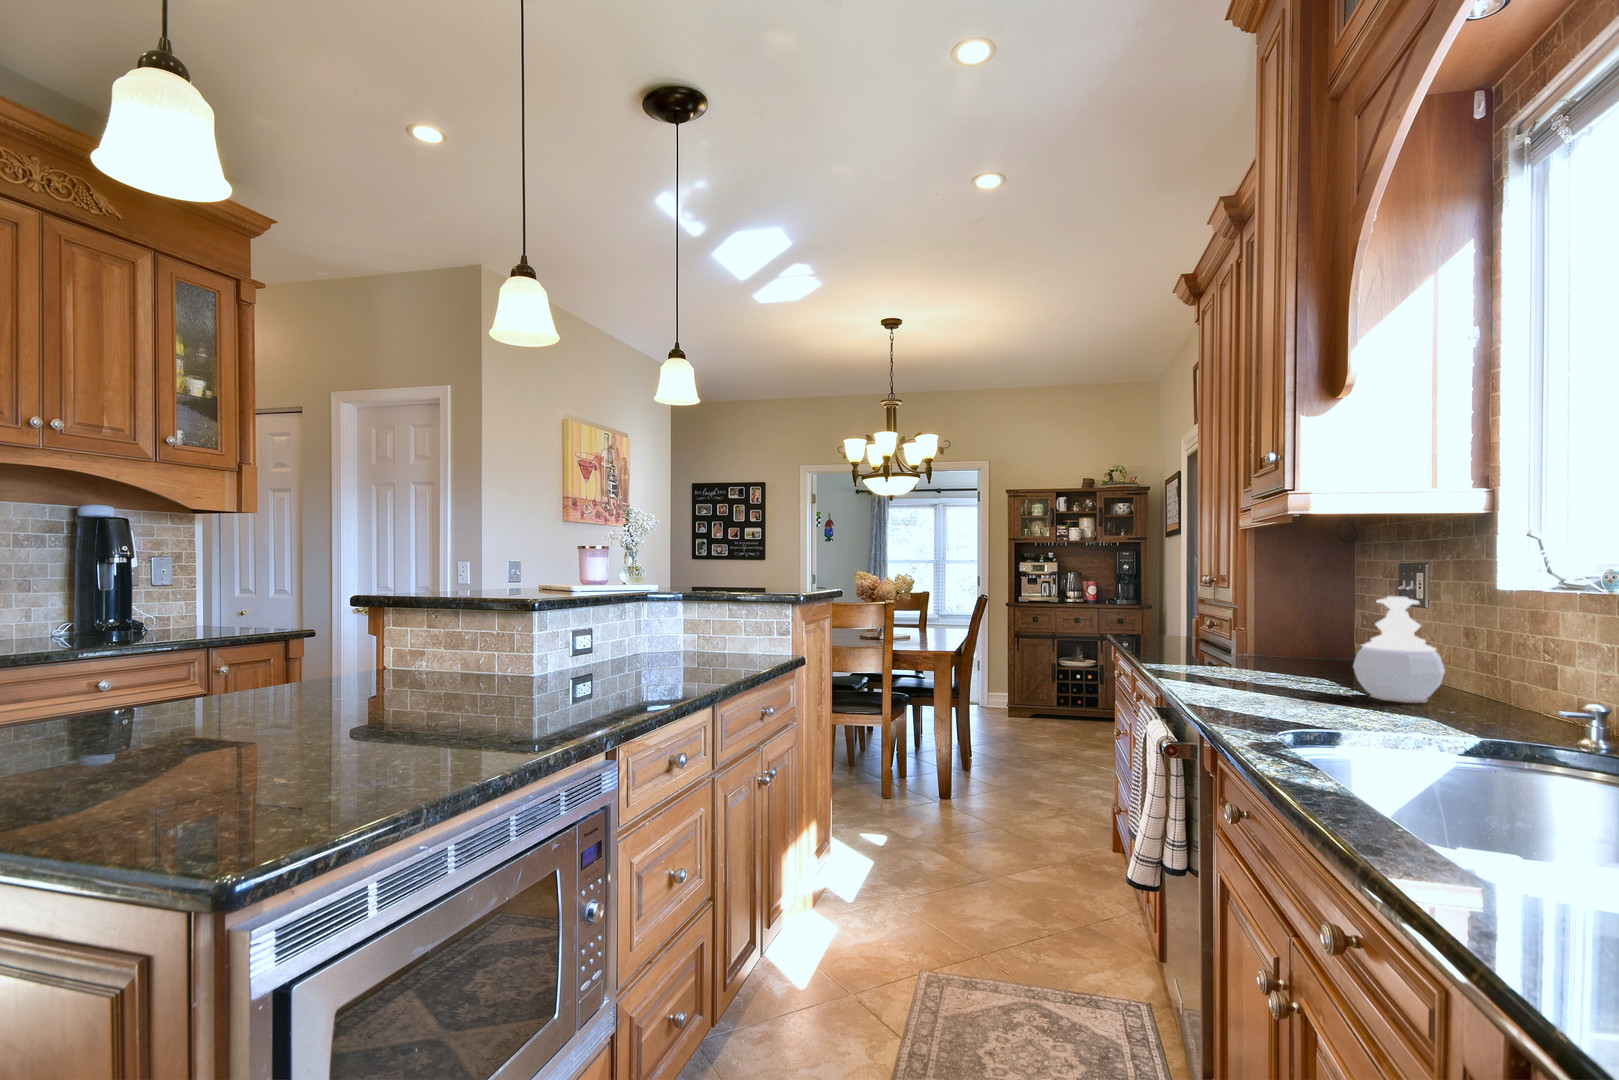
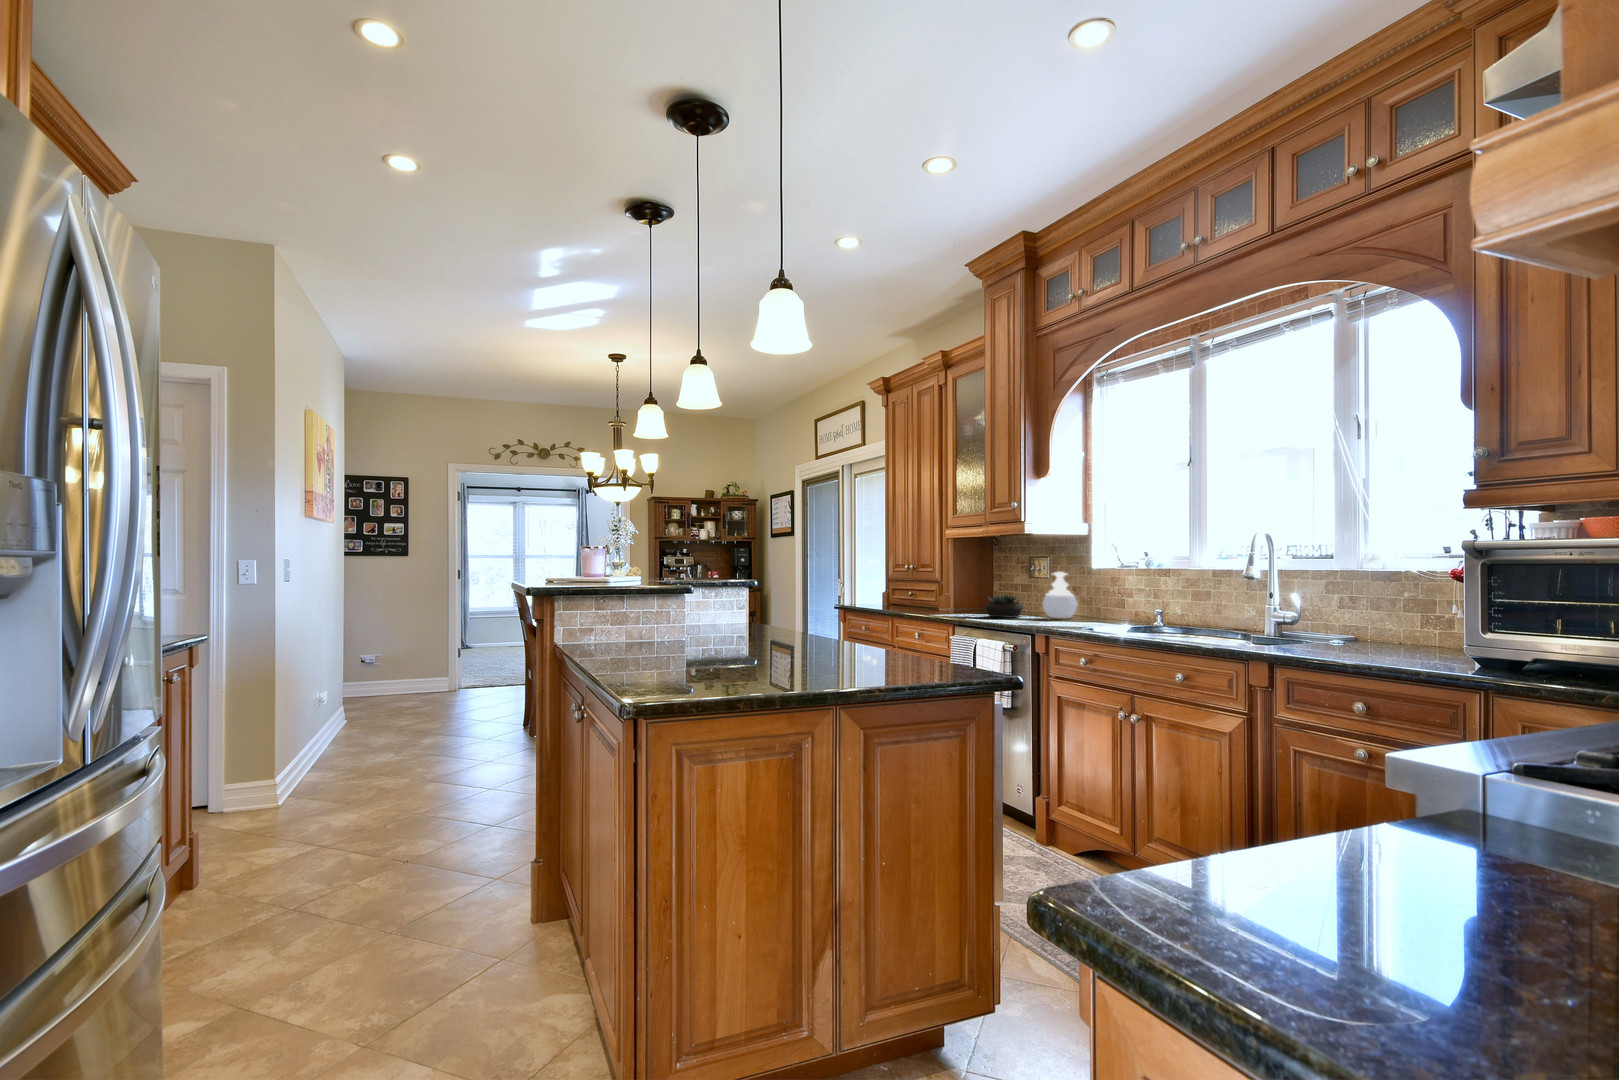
succulent plant: none [1240,637,1340,687] -> present [985,595,1024,618]

